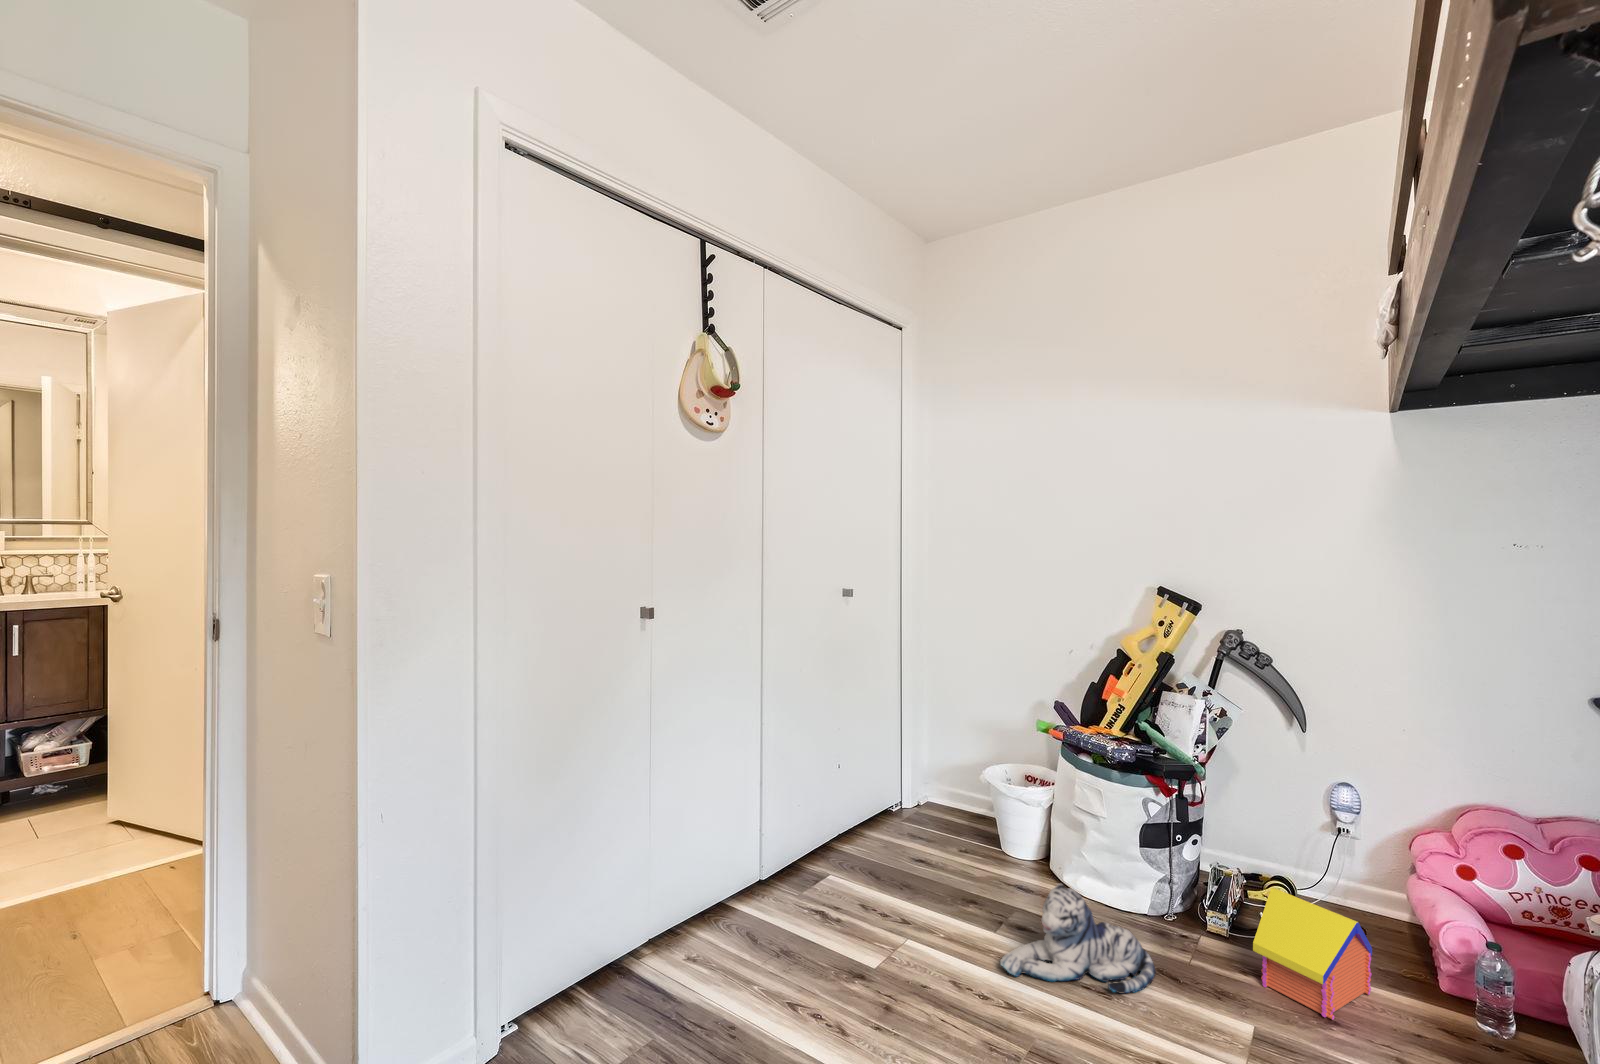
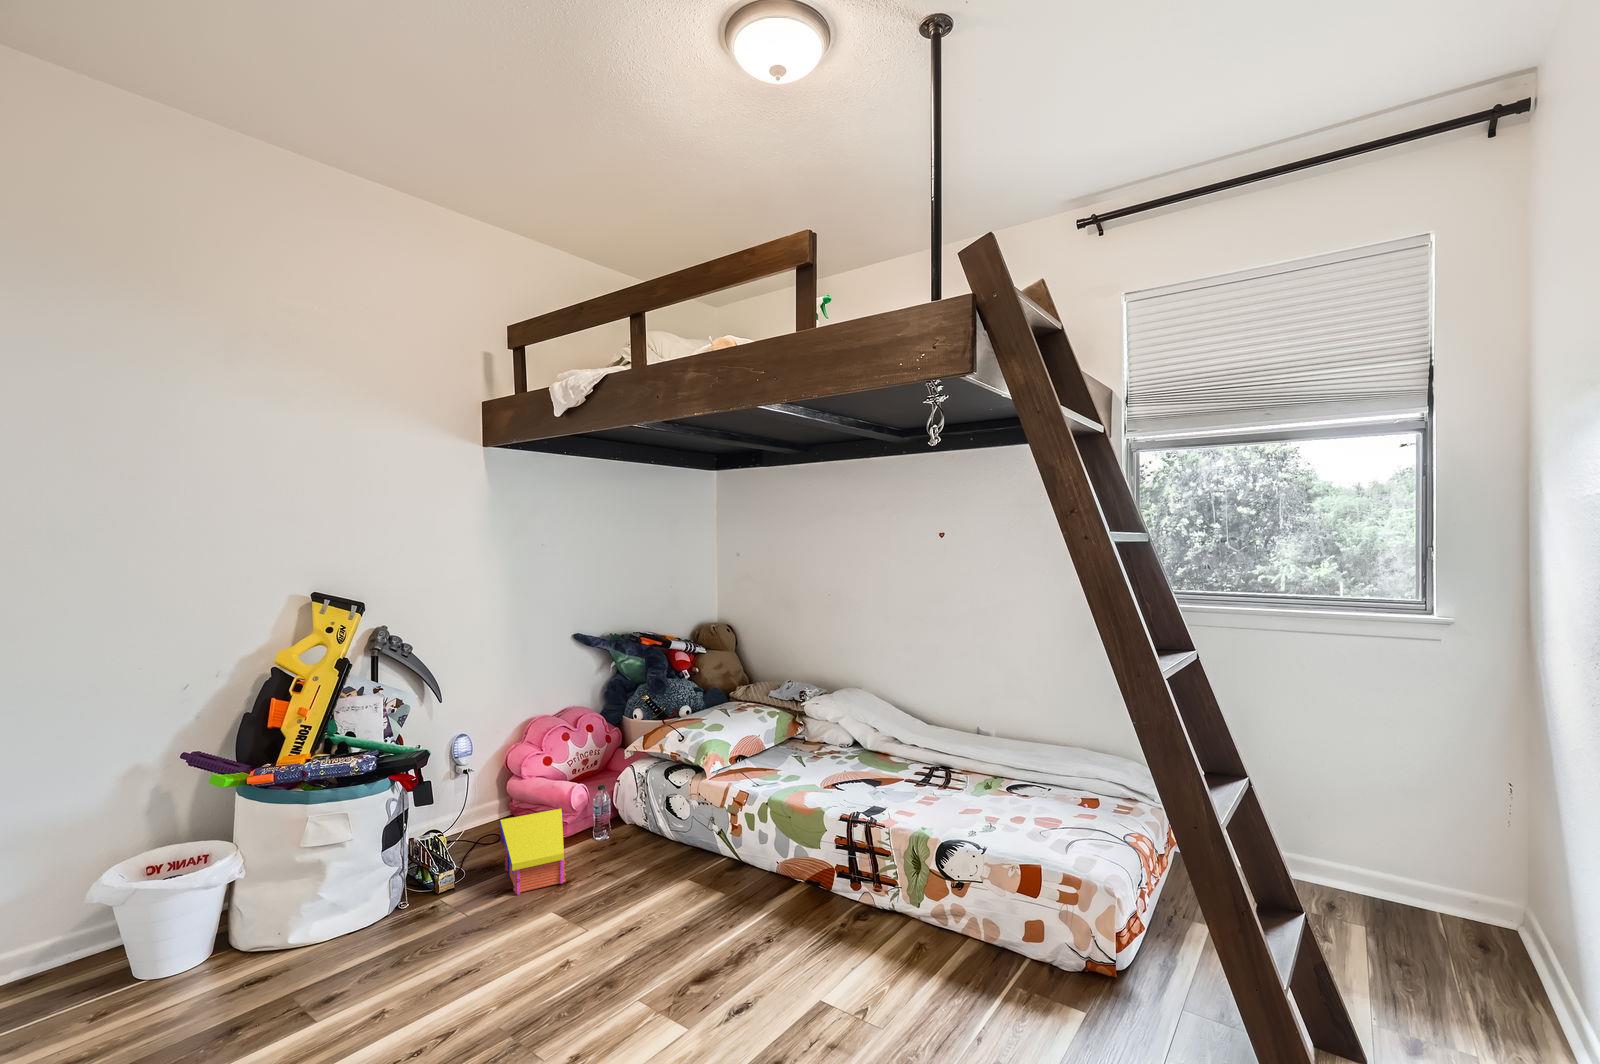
plush toy: present [1000,884,1156,993] -> none [376,900,482,1026]

